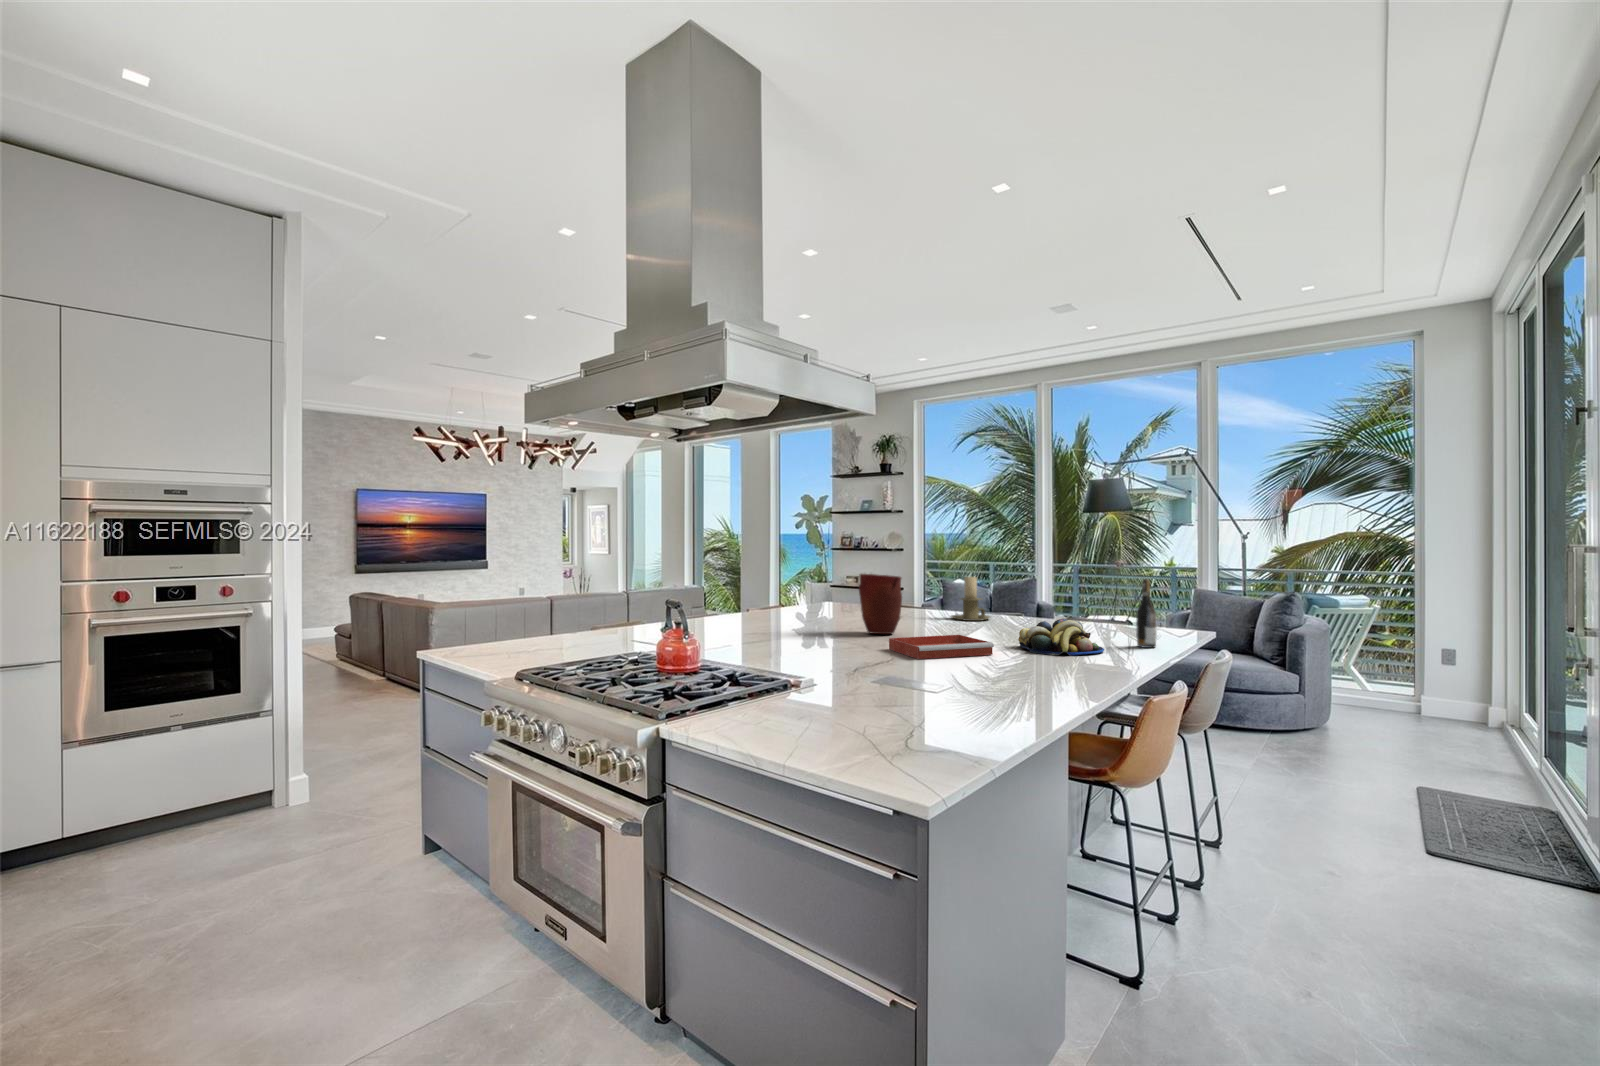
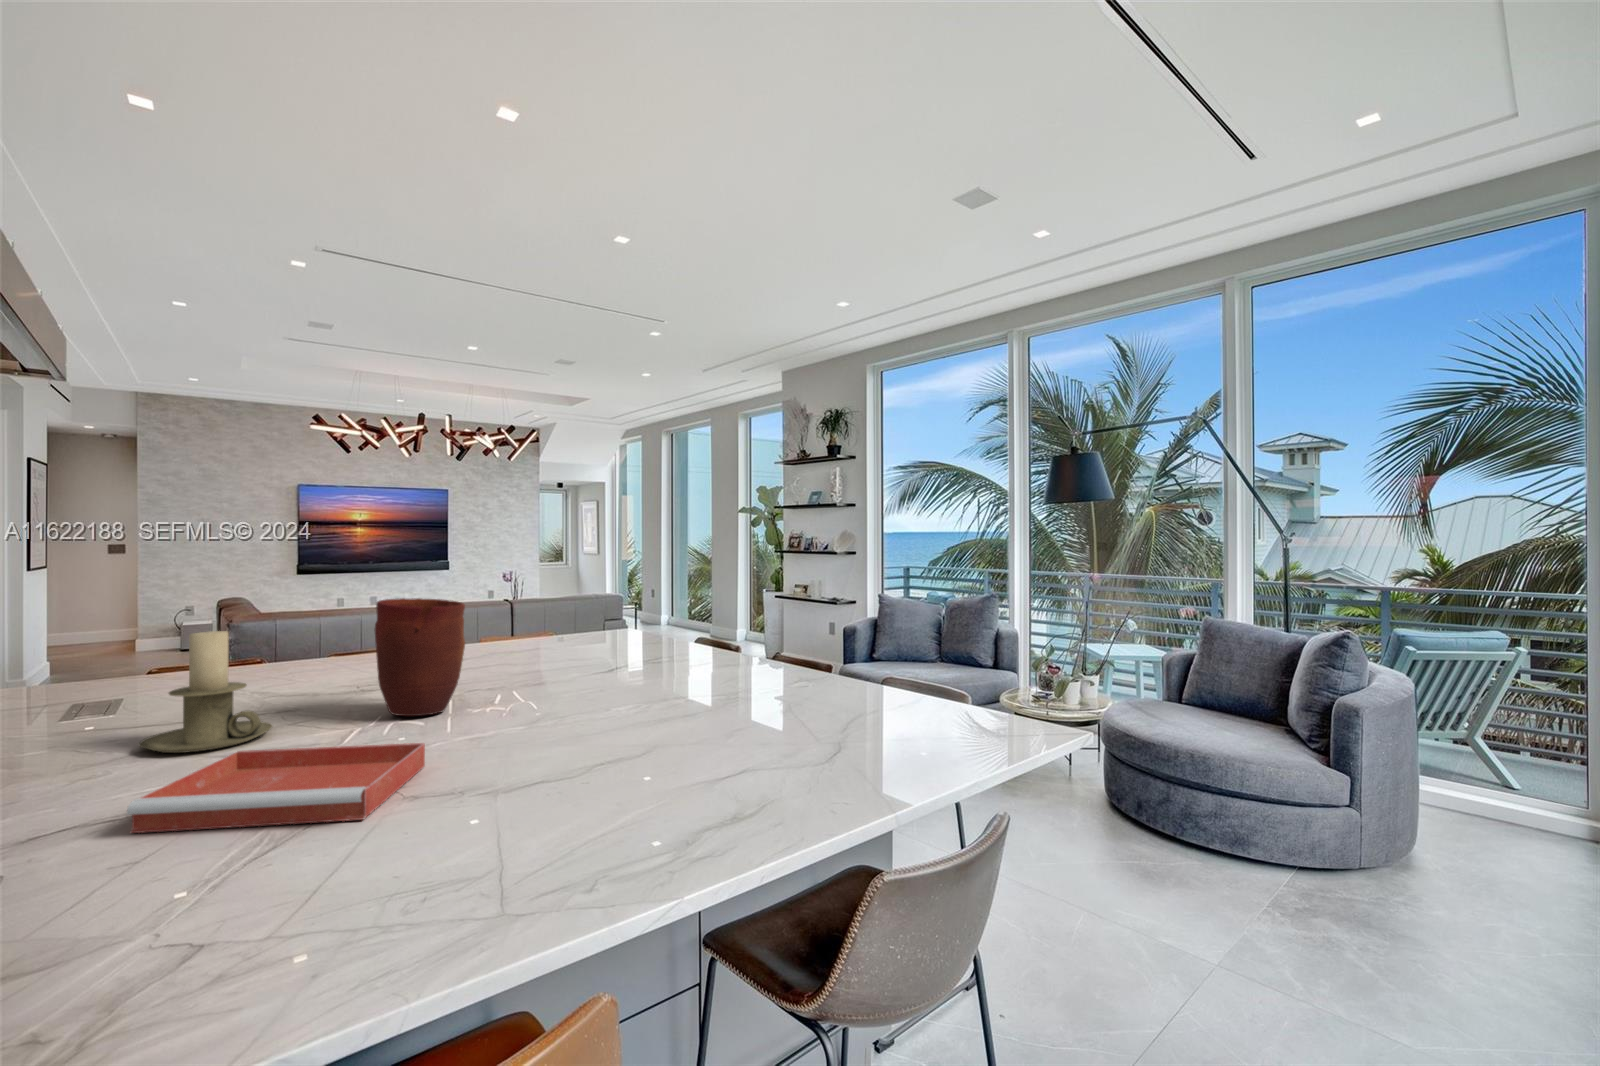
candle holder: present [951,577,990,621] -> present [138,631,273,753]
wine bottle: present [1136,579,1157,648] -> none [804,631,848,803]
fruit bowl: present [1018,619,1104,655] -> none [484,718,696,837]

